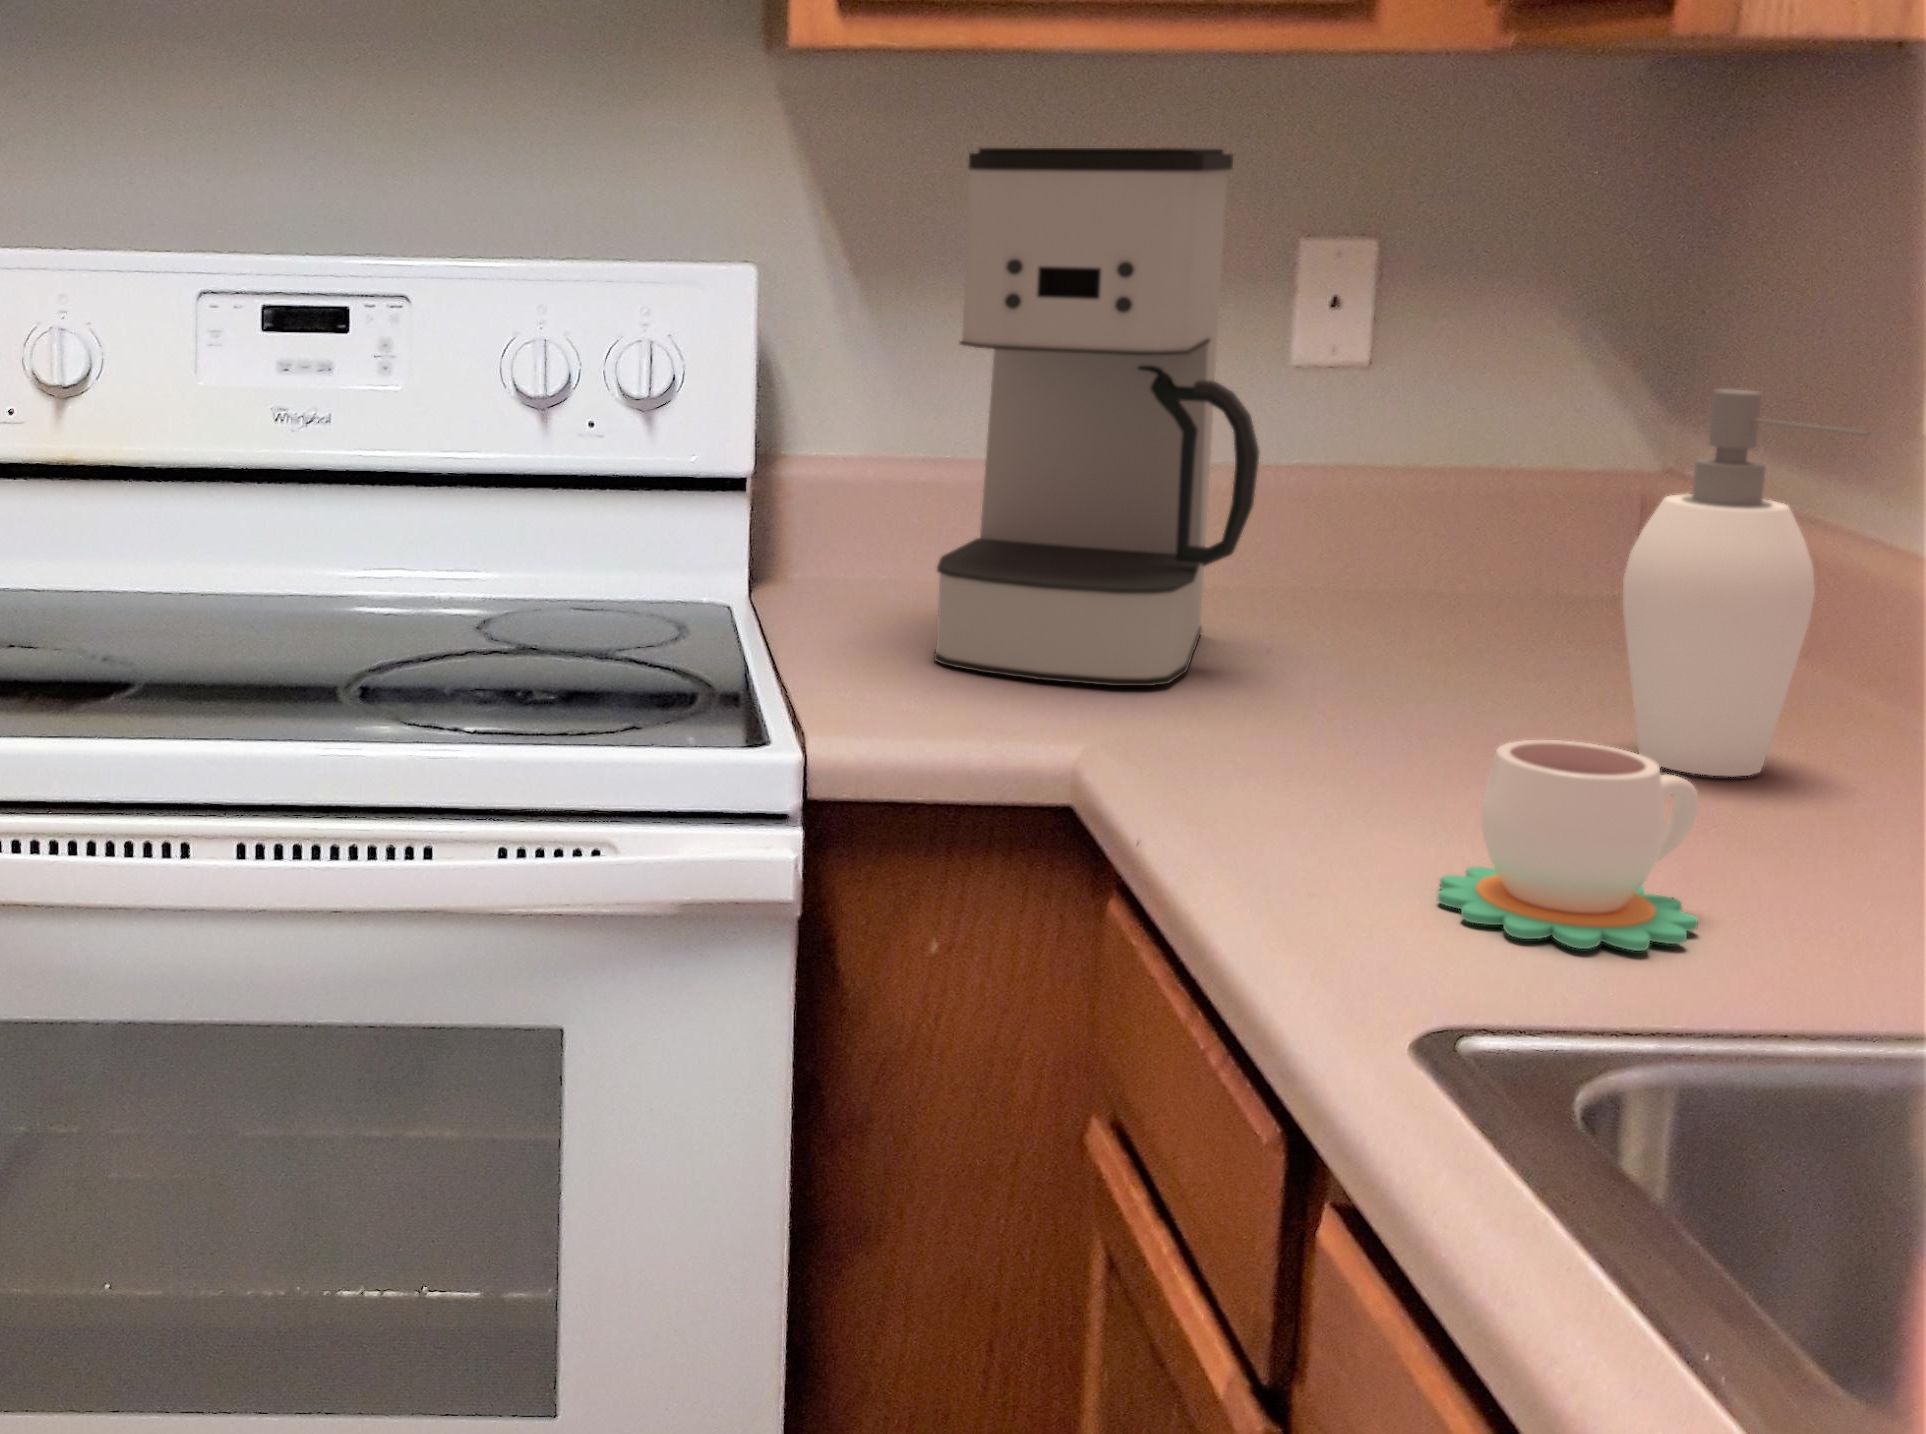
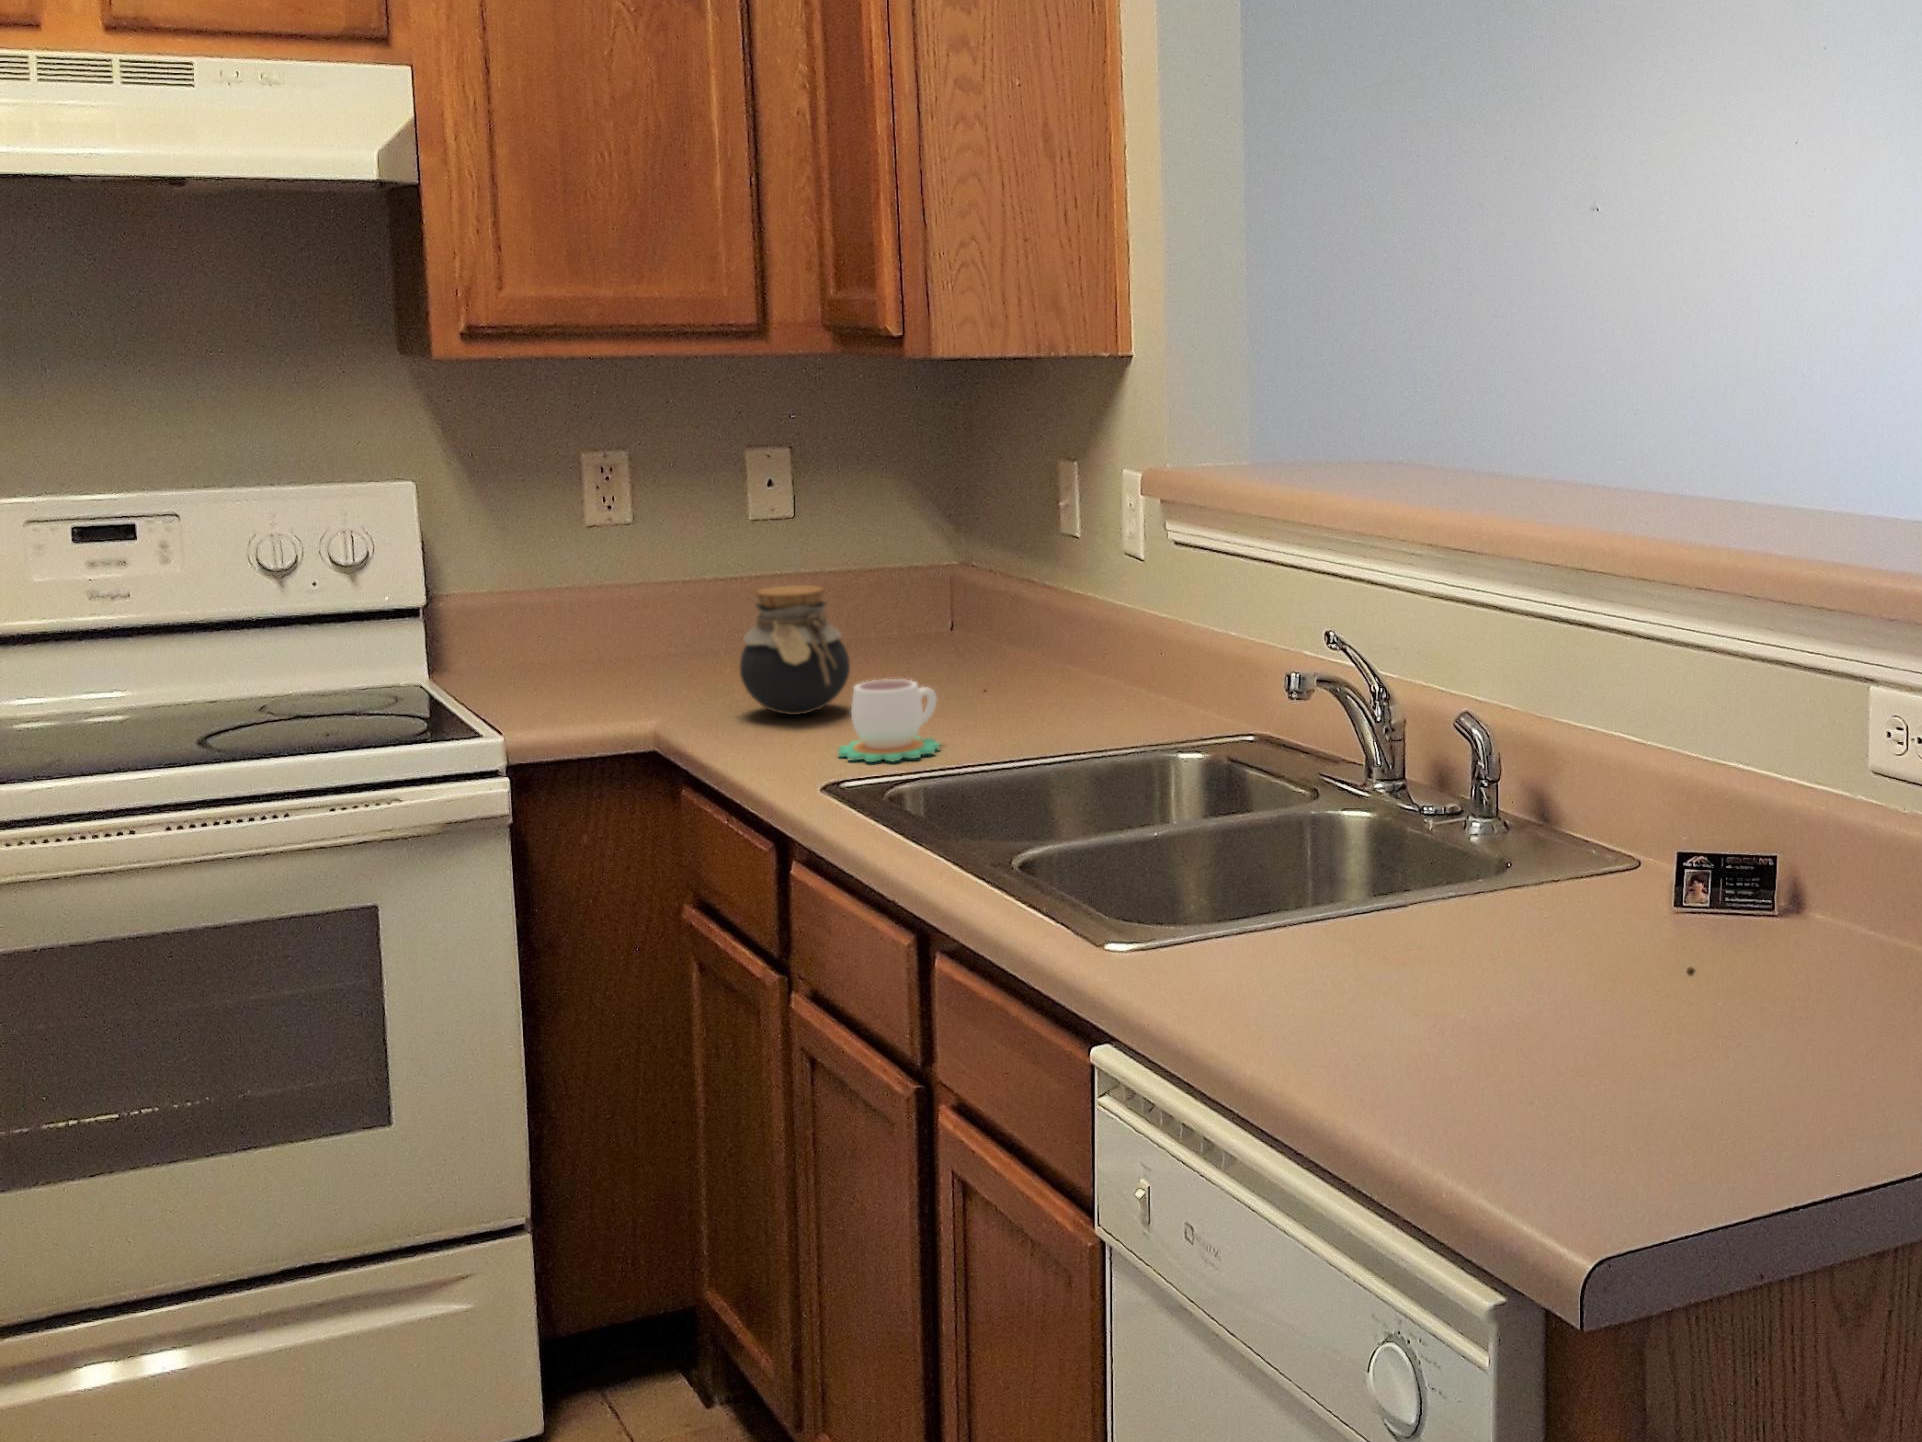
coffee maker: present [934,148,1259,686] -> none [554,404,733,700]
soap dispenser: present [1623,389,1869,776] -> none [910,517,997,694]
jar: none [1243,500,1478,770] -> present [740,585,850,715]

